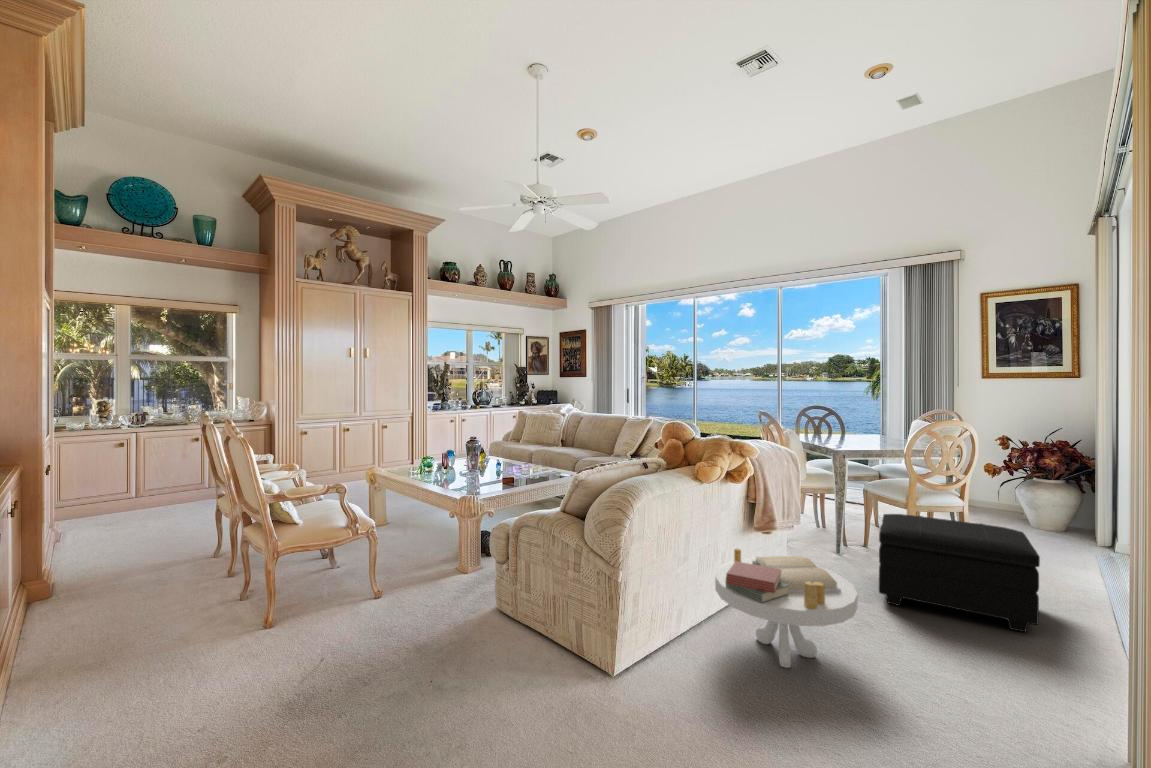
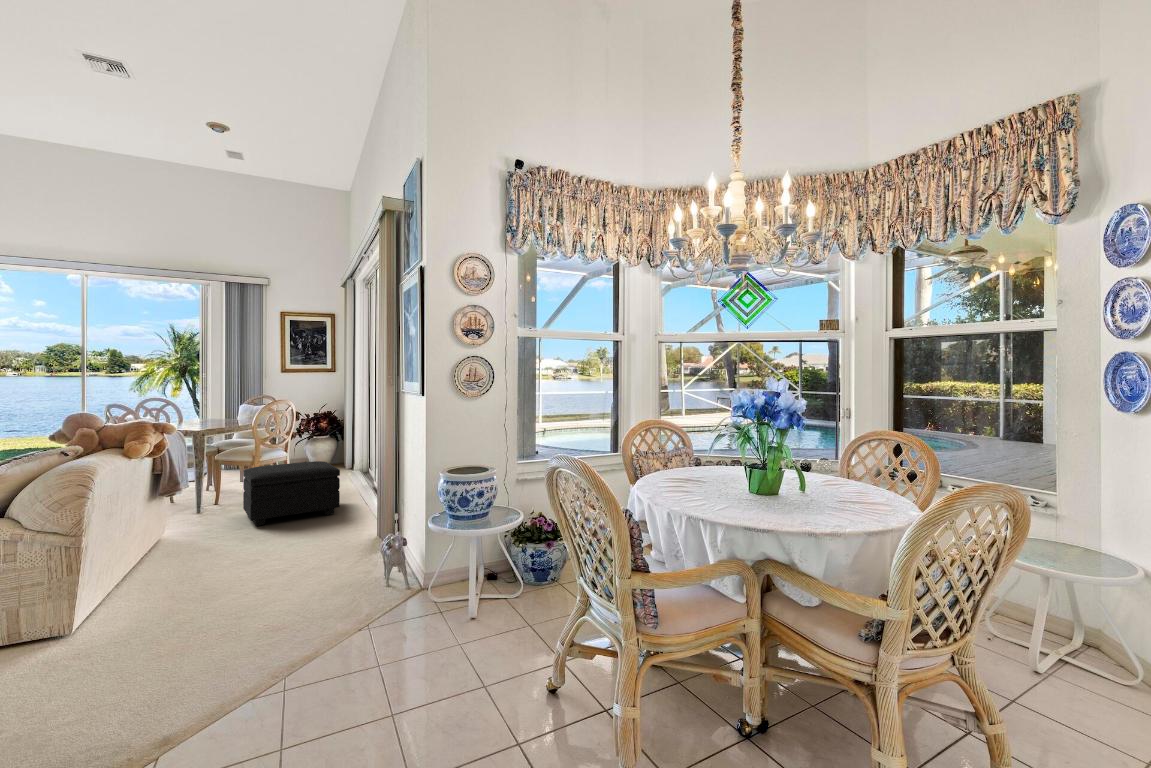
side table: present [715,549,858,668] -> none [142,502,262,577]

